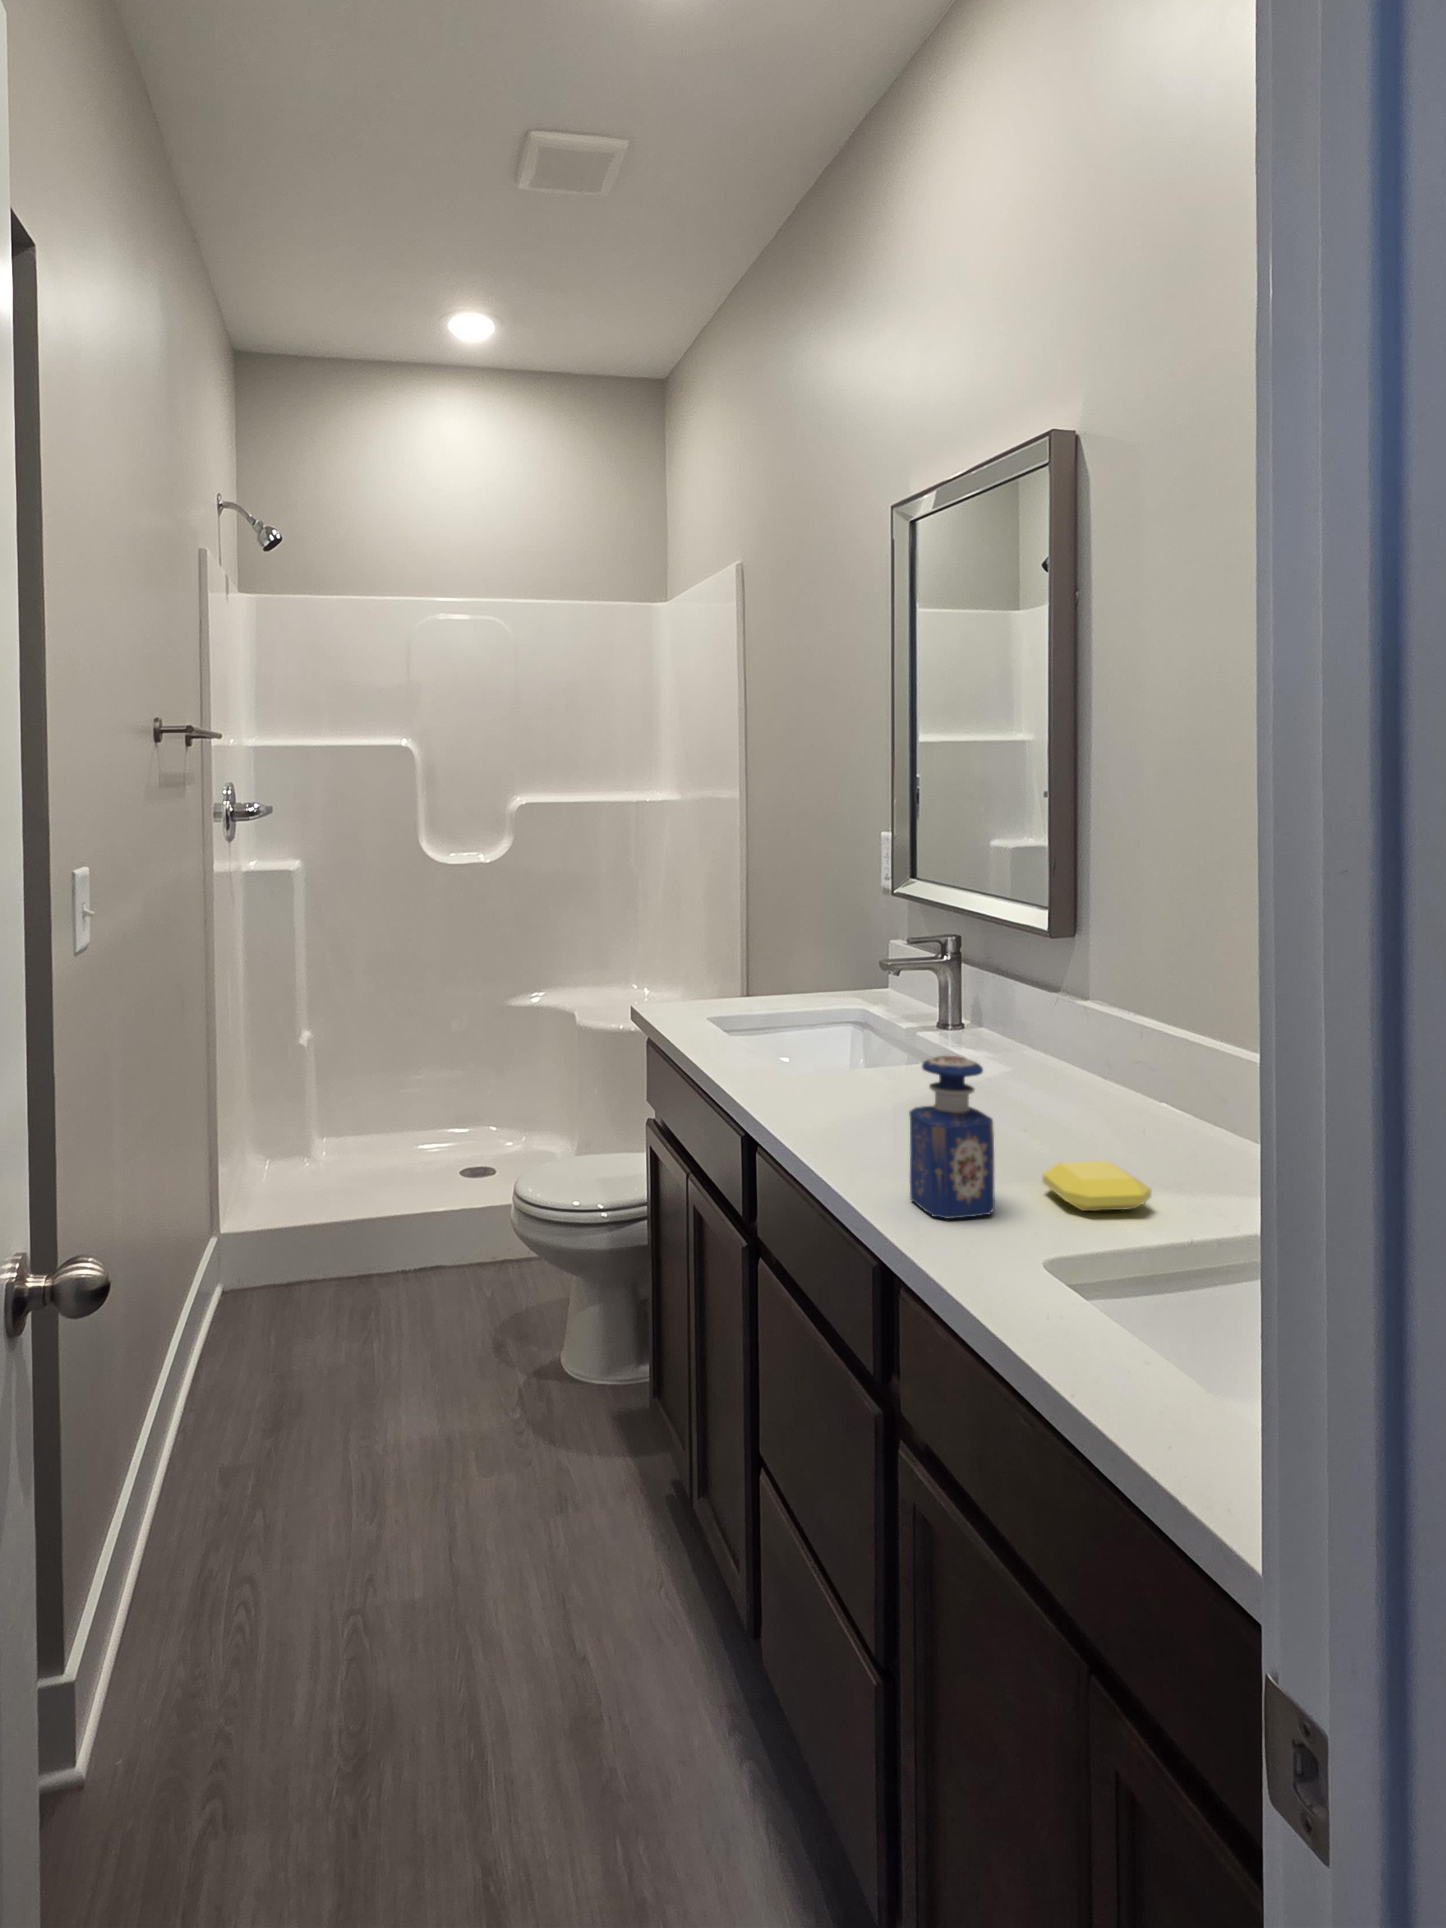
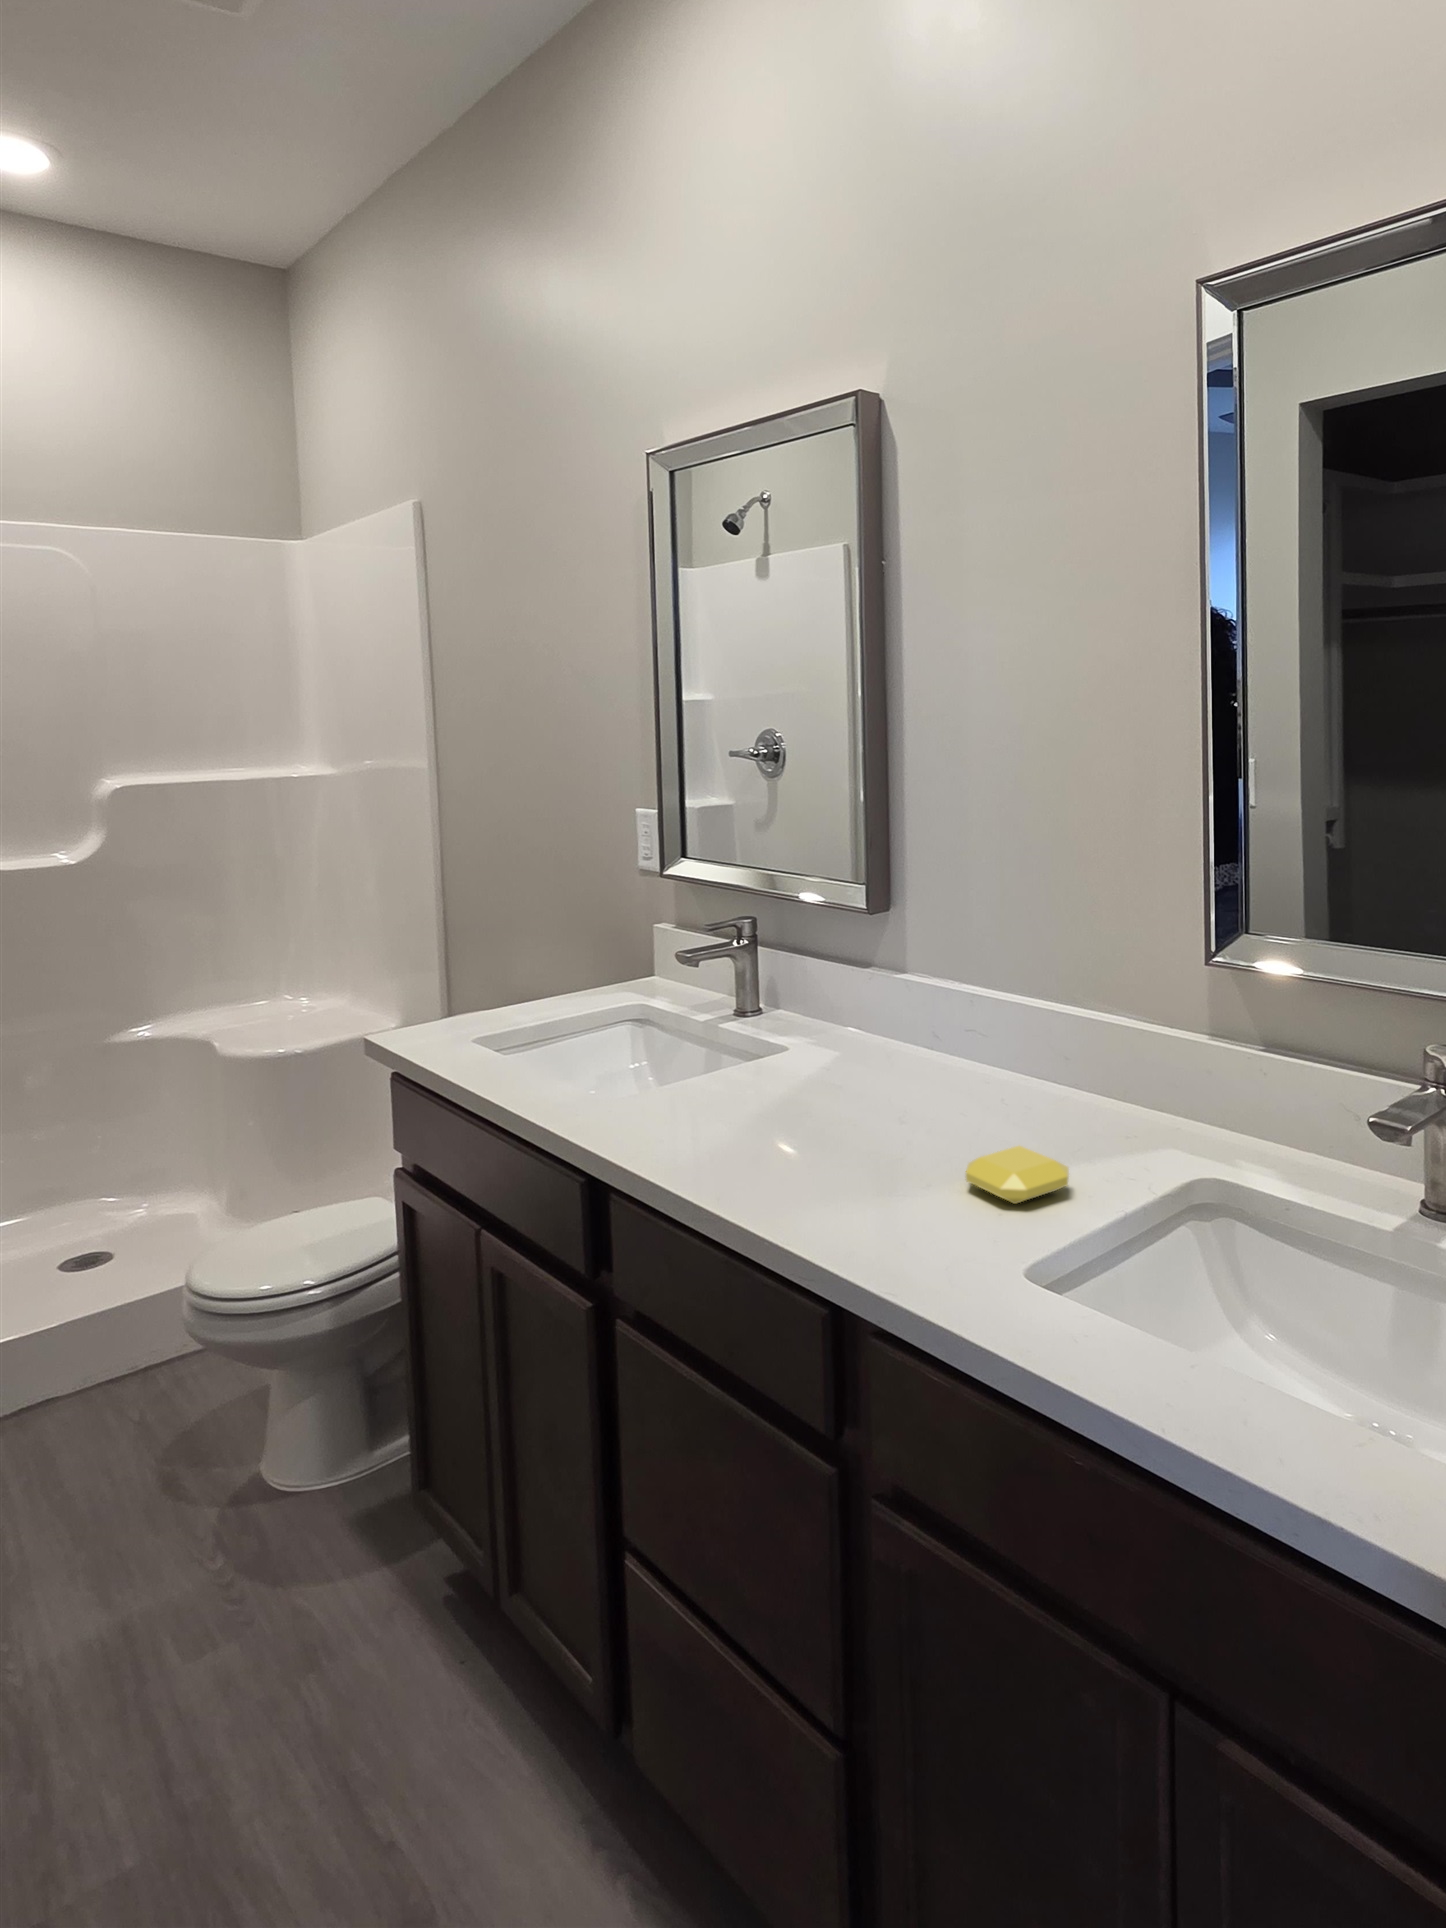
perfume bottle: present [909,1056,995,1219] -> none [850,1067,943,1247]

